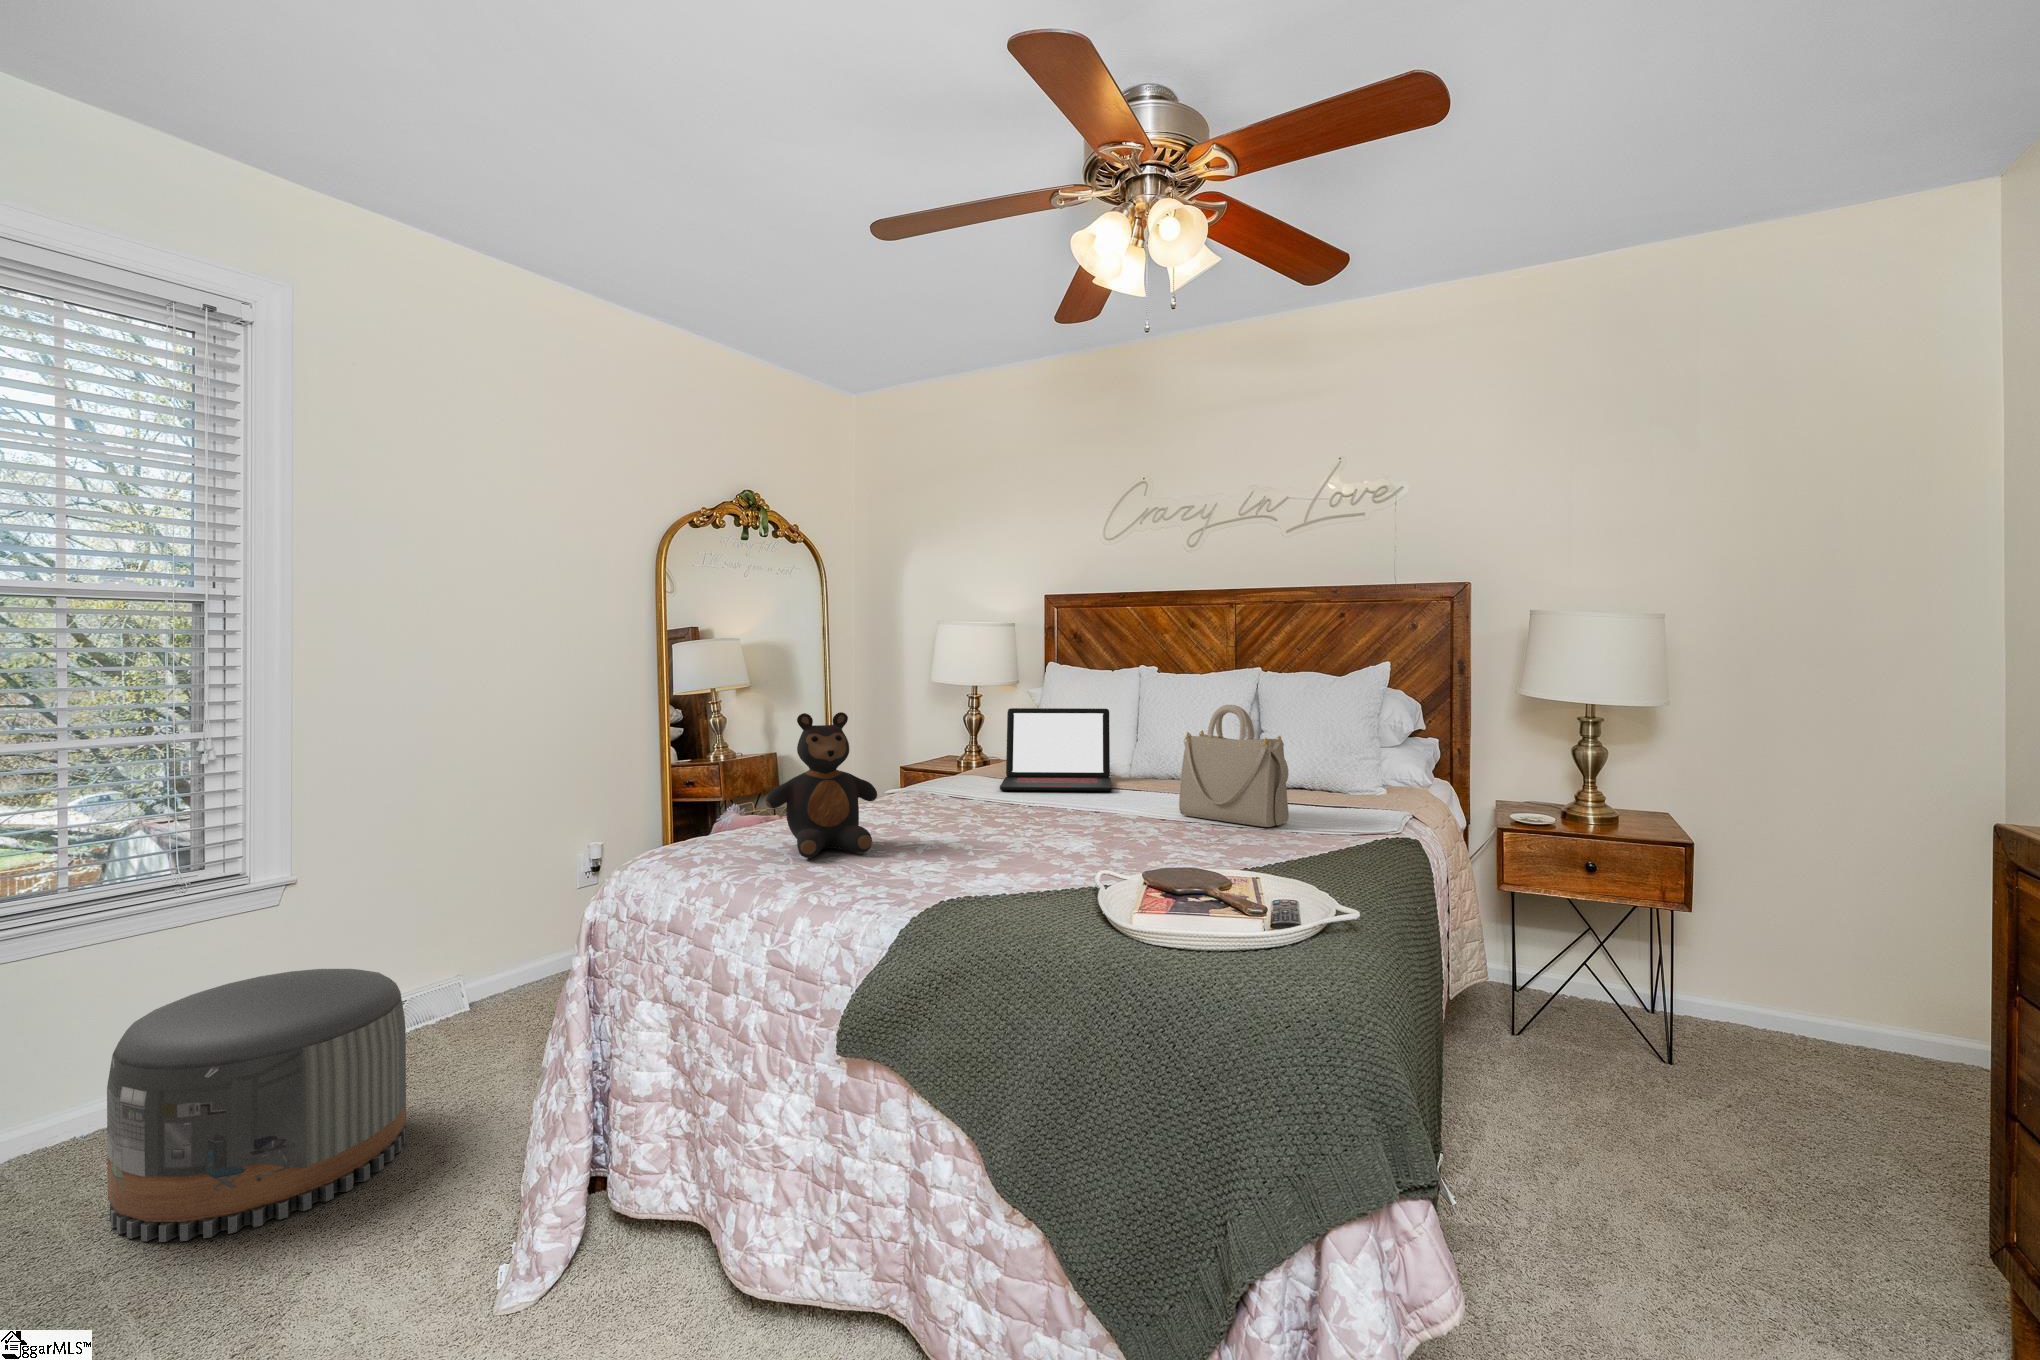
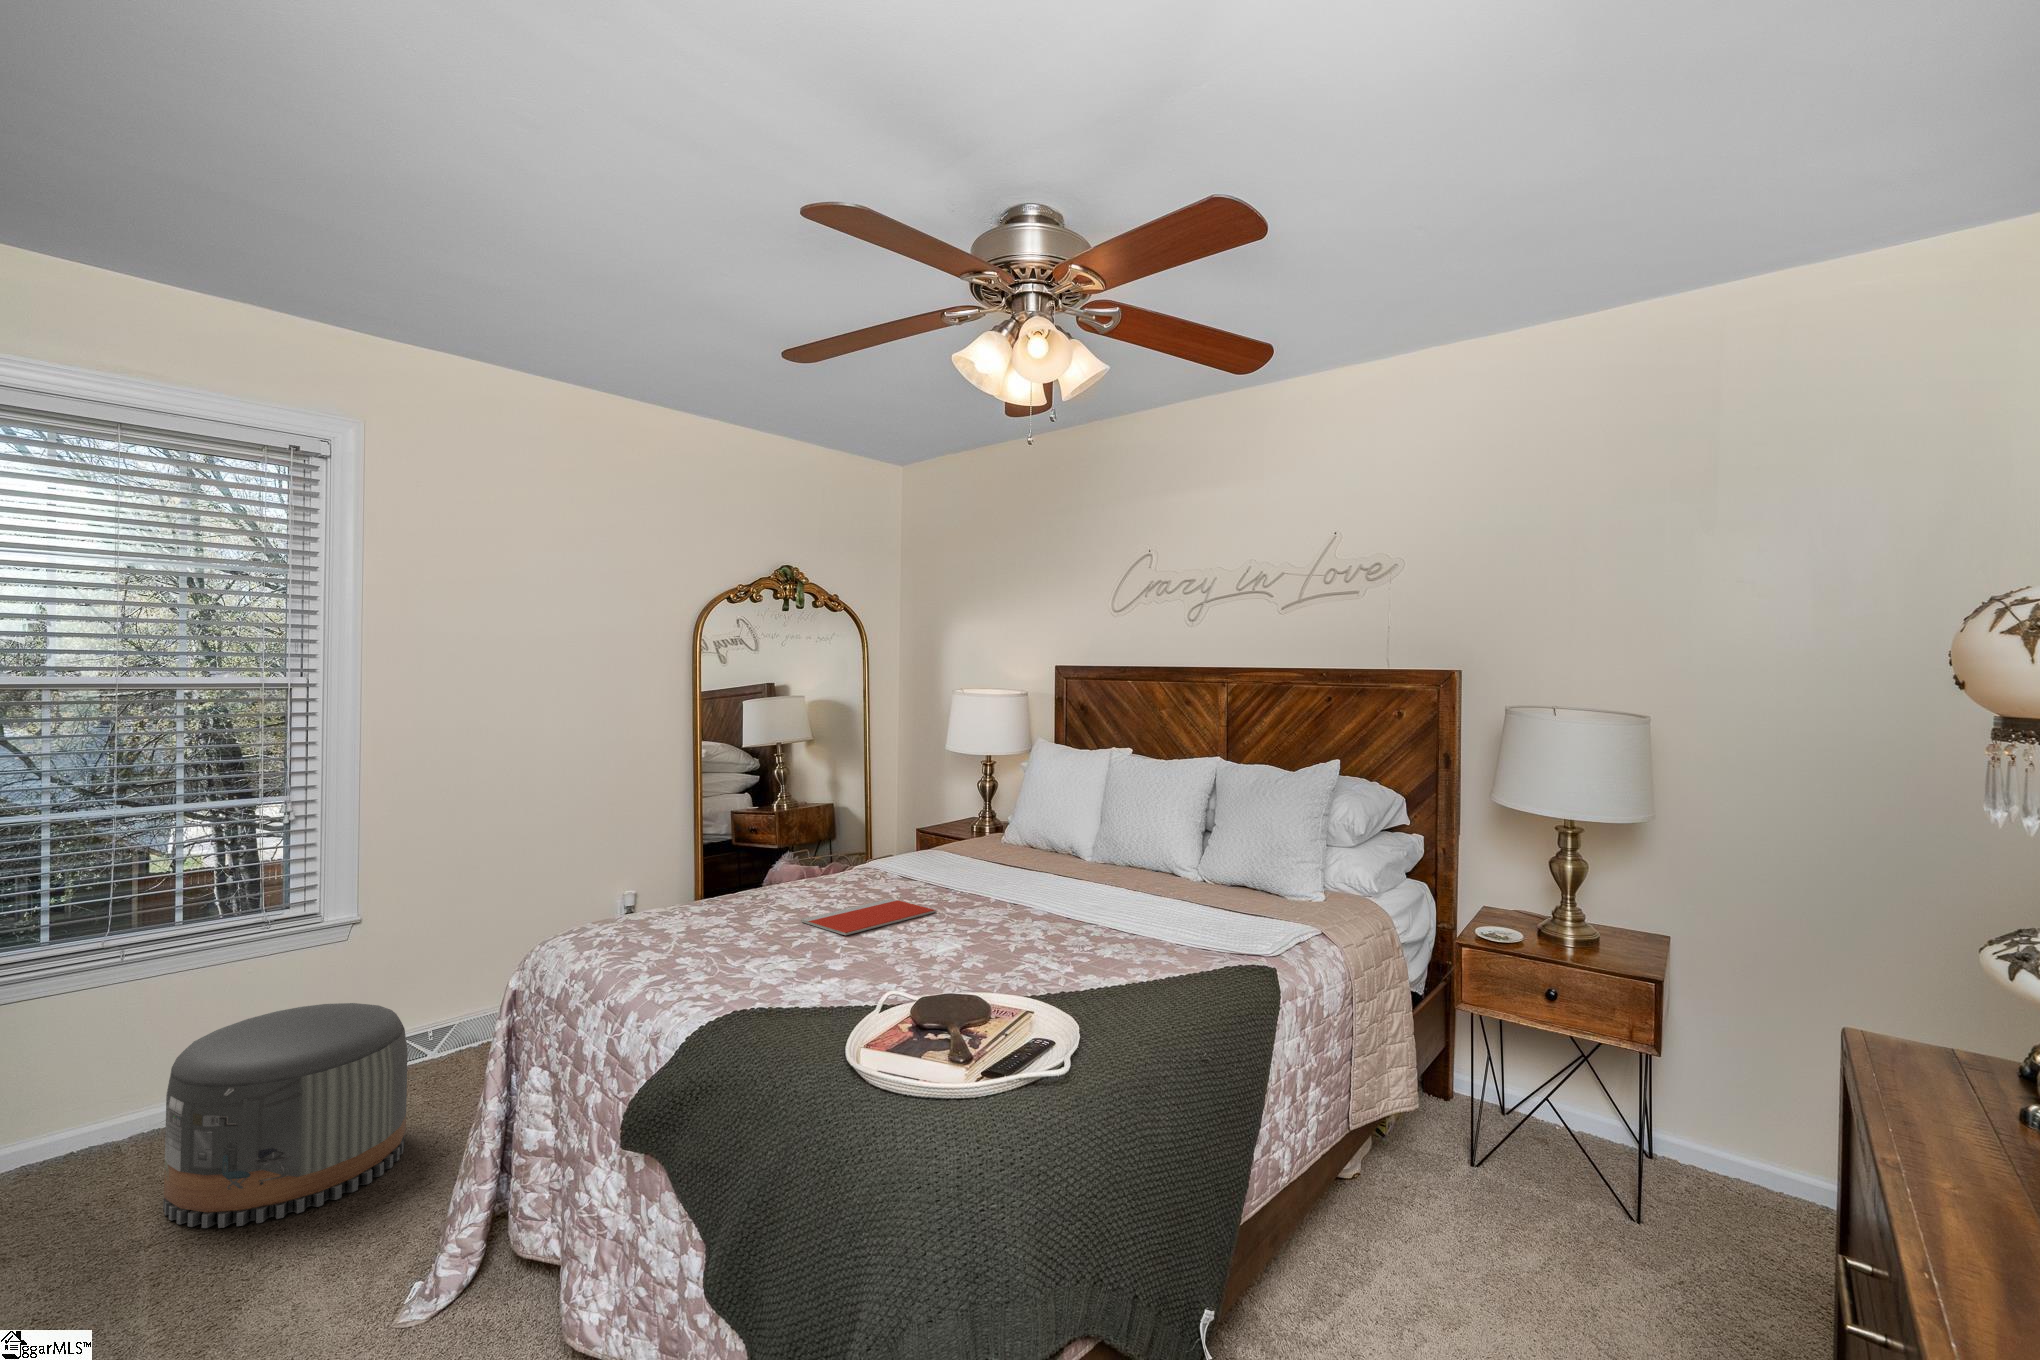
handbag: present [1179,705,1289,827] -> none [1084,807,1184,936]
laptop: present [1000,708,1113,791] -> none [950,787,1074,877]
teddy bear: present [766,712,877,858] -> none [664,810,772,946]
notebook: none [902,812,1031,842] -> present [801,899,936,935]

